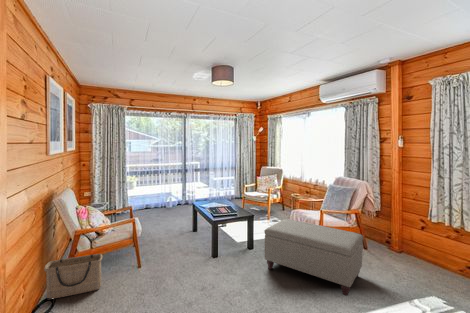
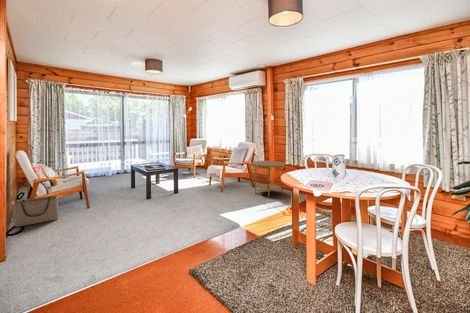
side table: none [366,207,428,271] -> present [253,161,286,197]
ottoman: present [264,219,363,296] -> none [183,170,246,209]

